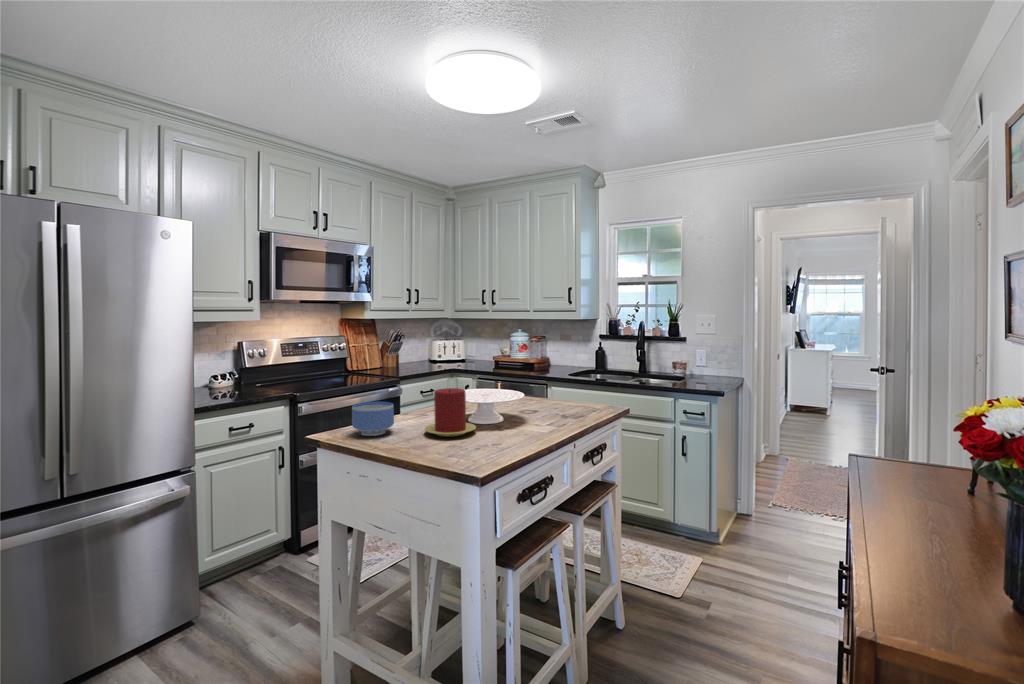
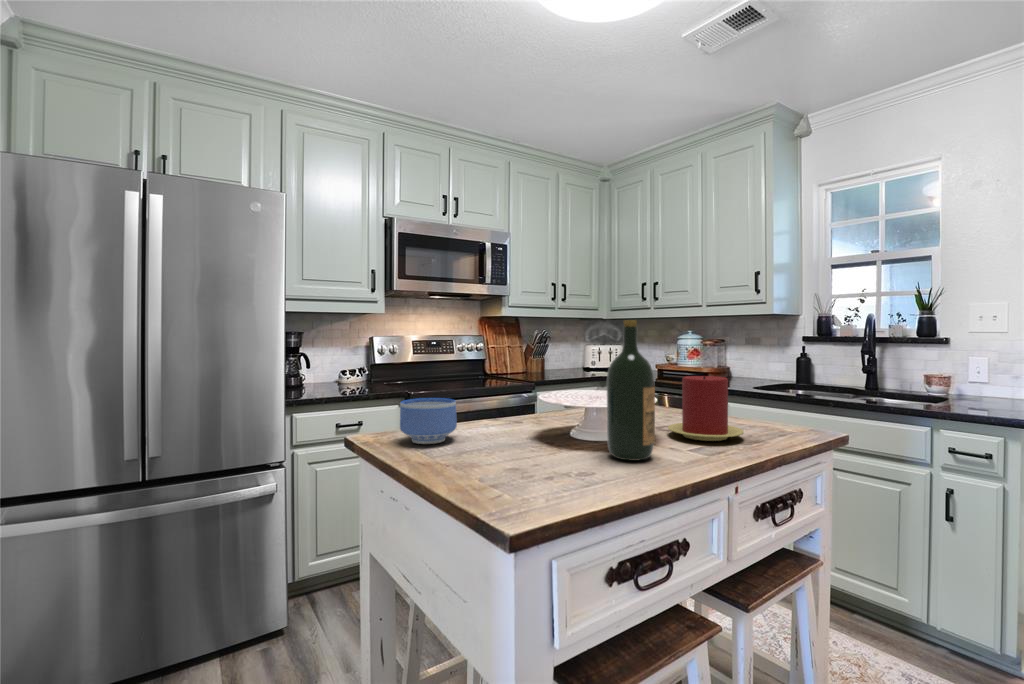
wine bottle: none [502,347,531,434] -> present [607,320,655,460]
candle: present [425,388,476,436] -> present [668,376,744,441]

